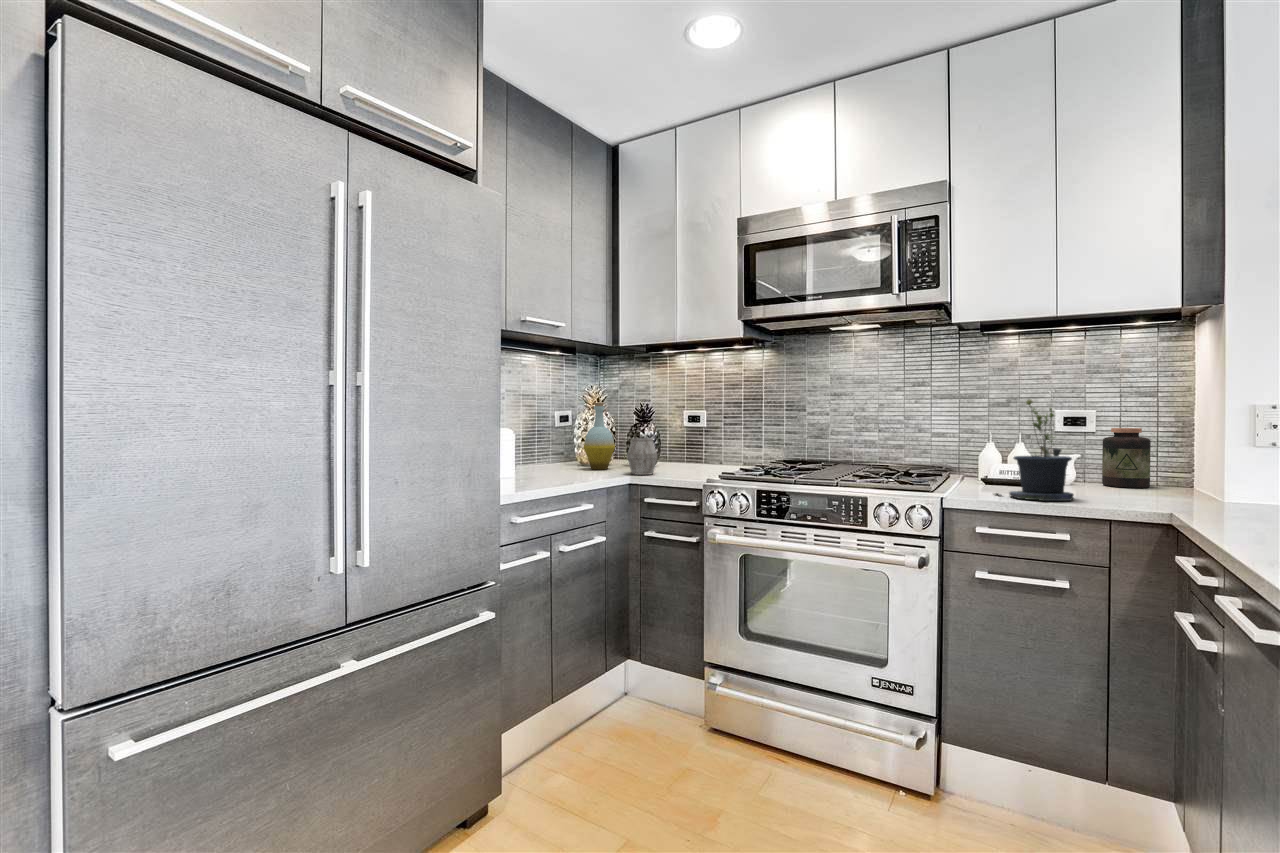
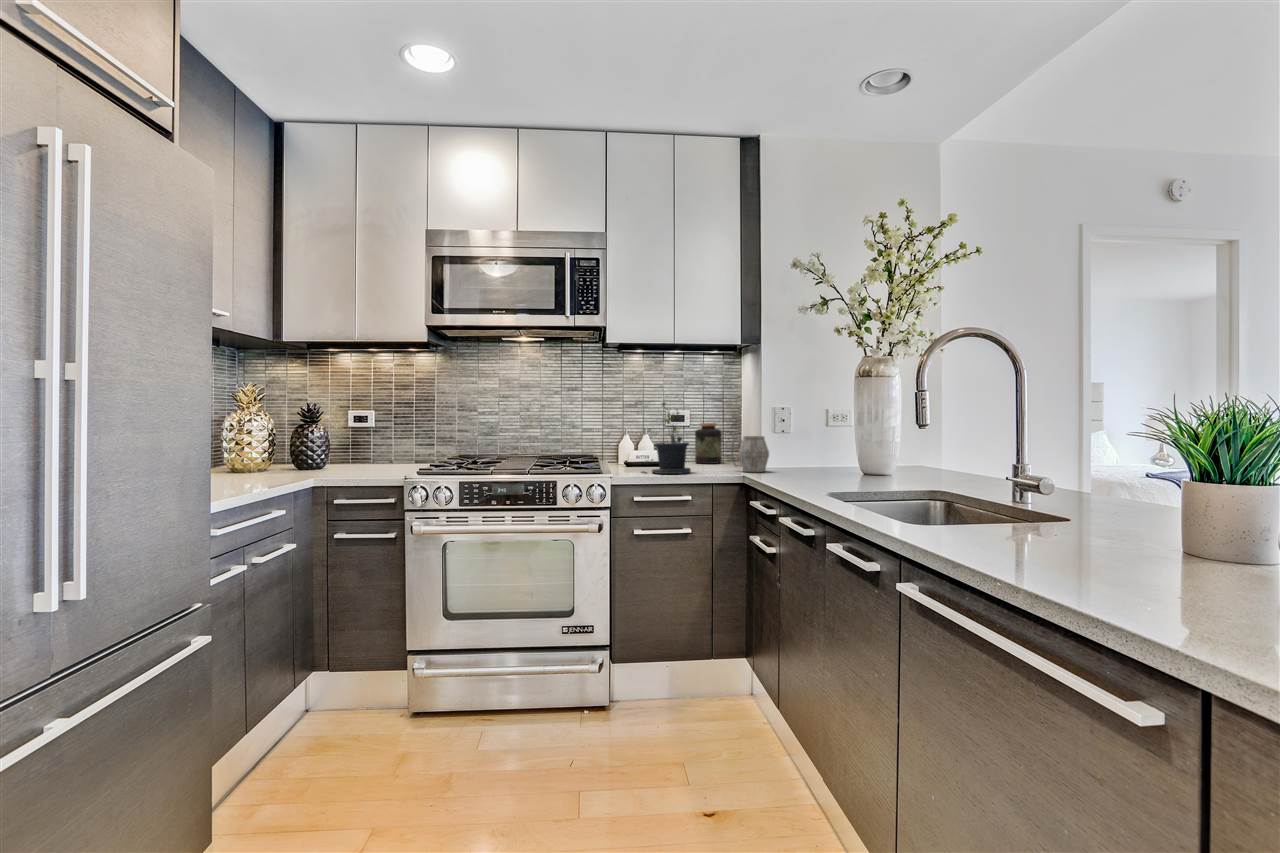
bottle: present [583,403,615,470] -> none [241,401,282,475]
mug: present [627,438,657,475] -> present [731,436,769,472]

